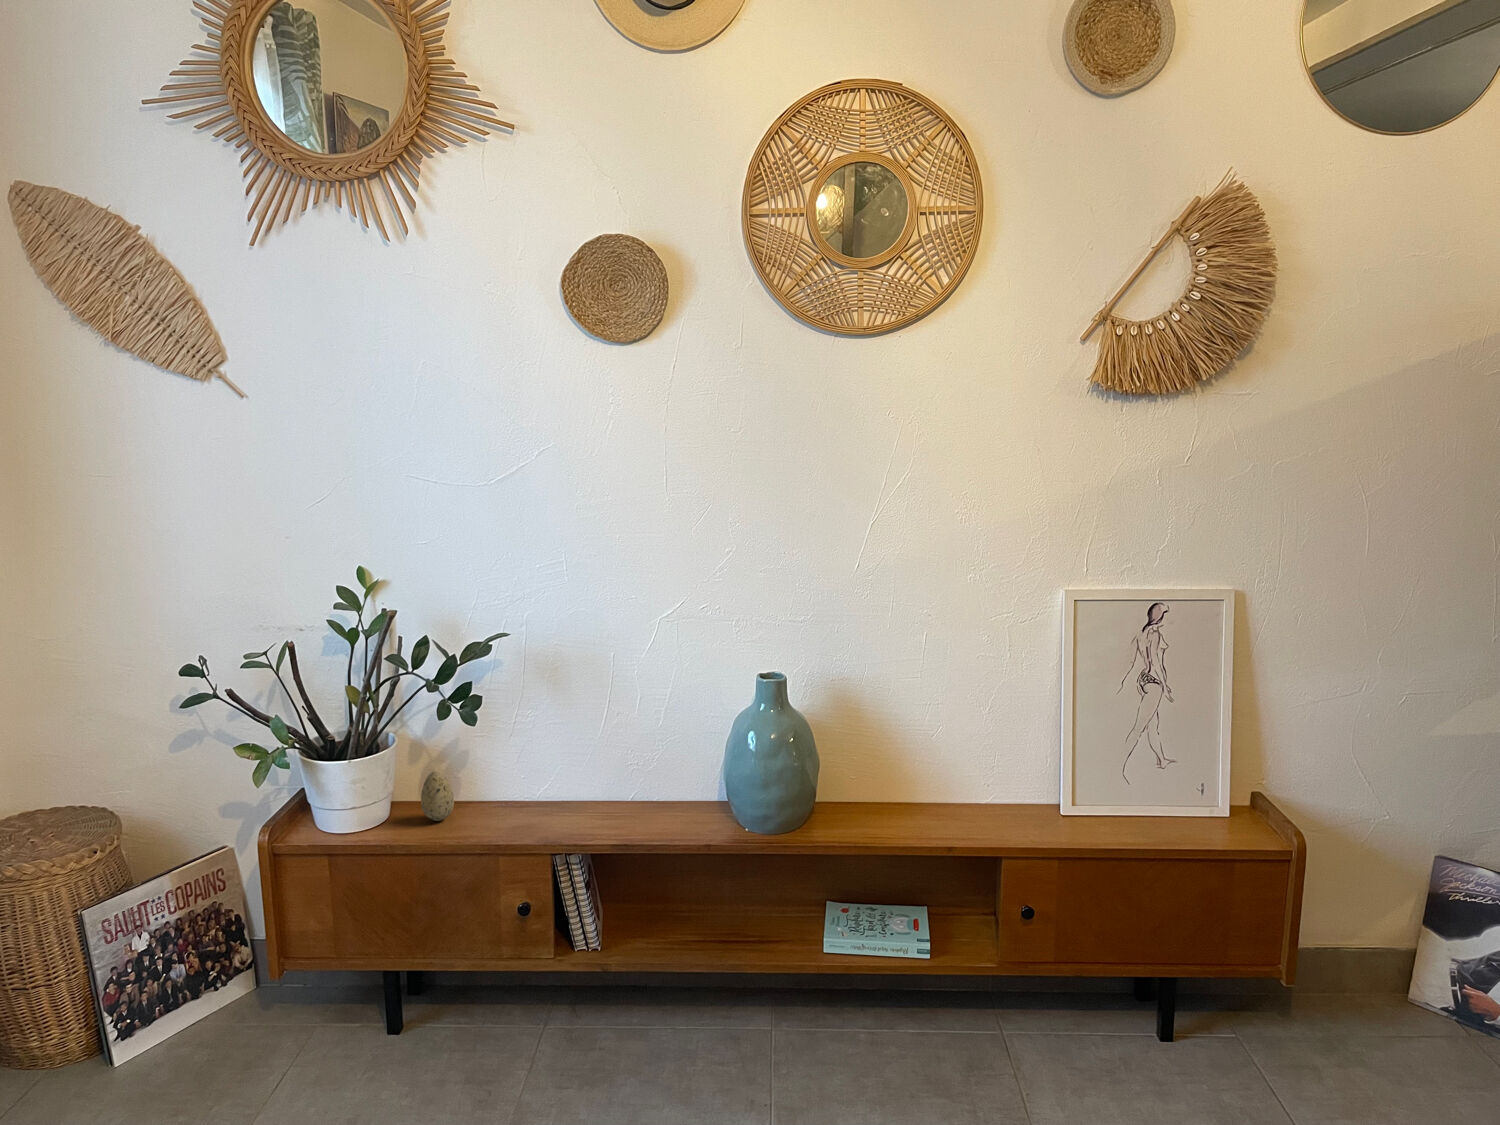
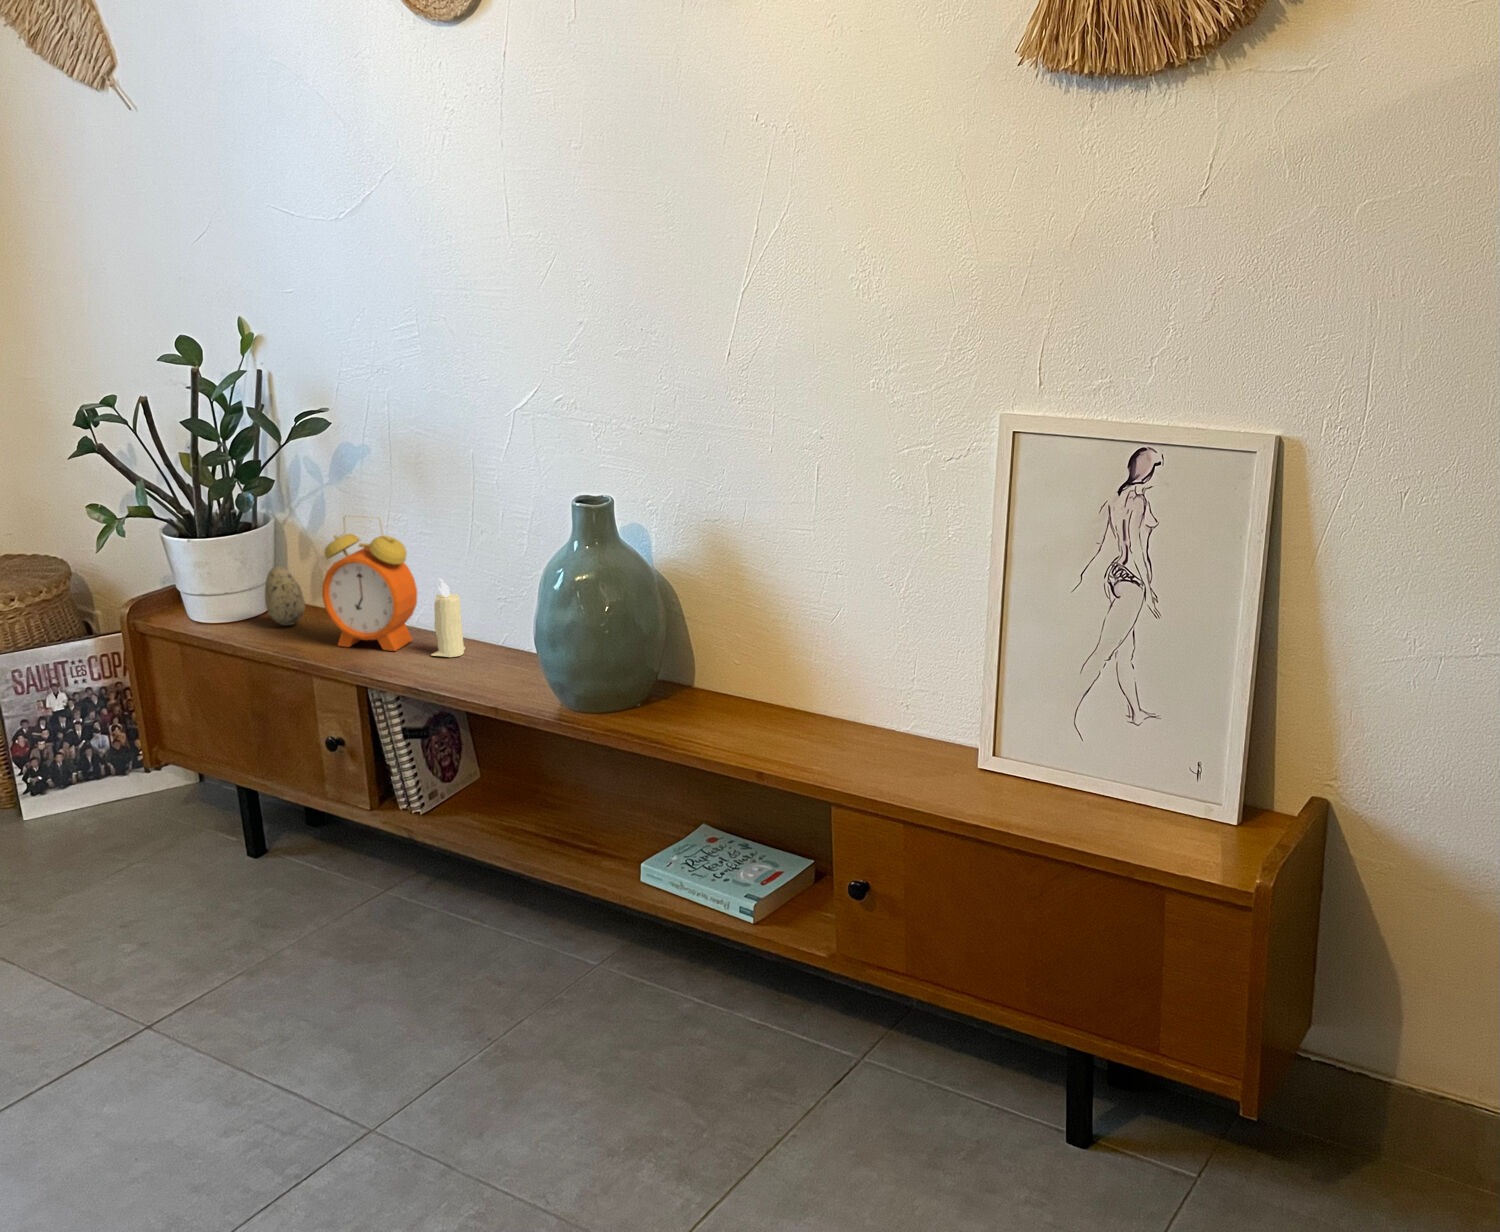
alarm clock: none [501,717,575,828] -> present [322,517,417,651]
candle: none [600,757,623,819] -> present [431,579,465,657]

